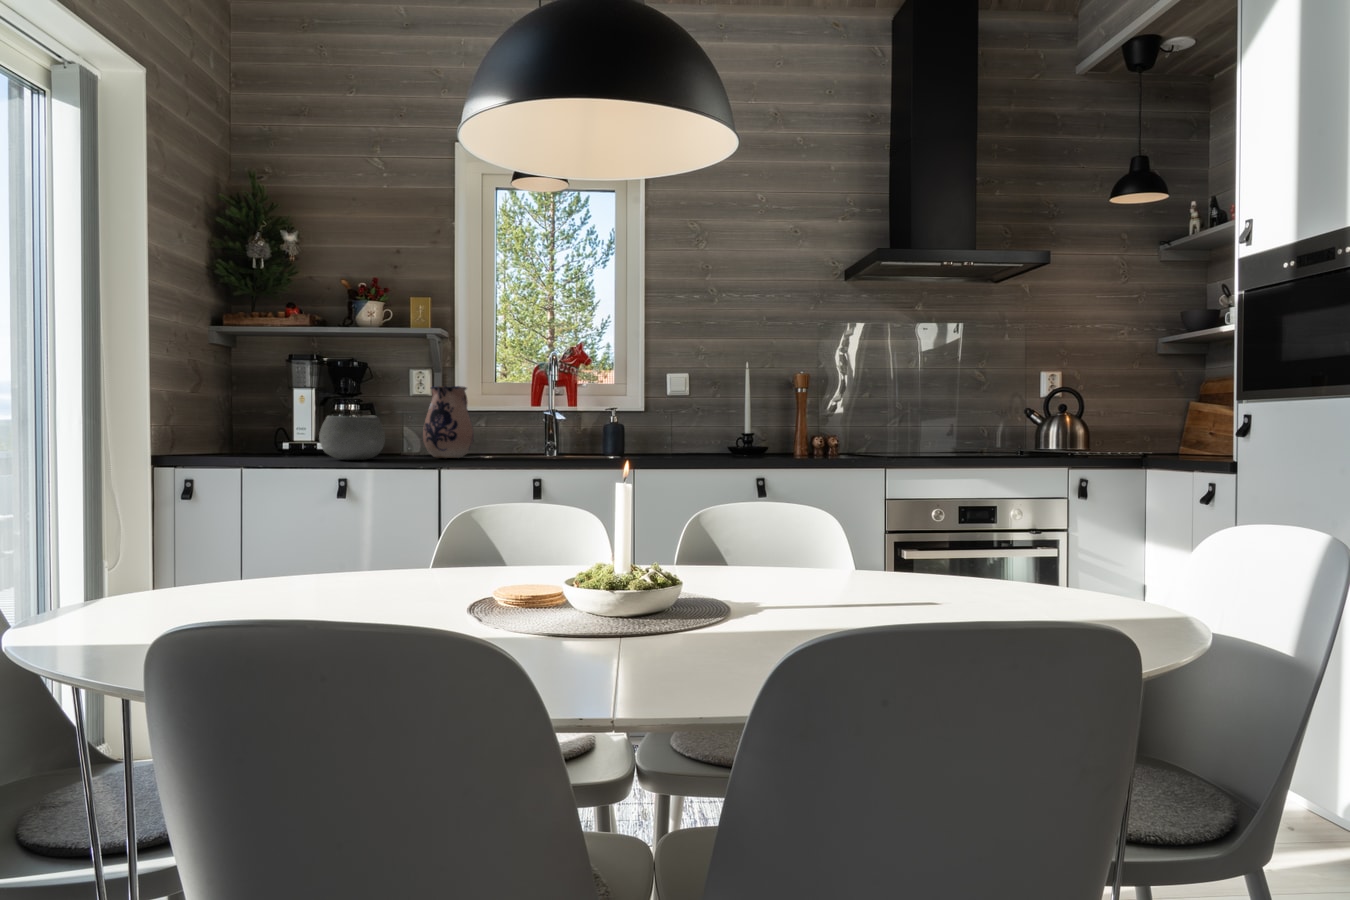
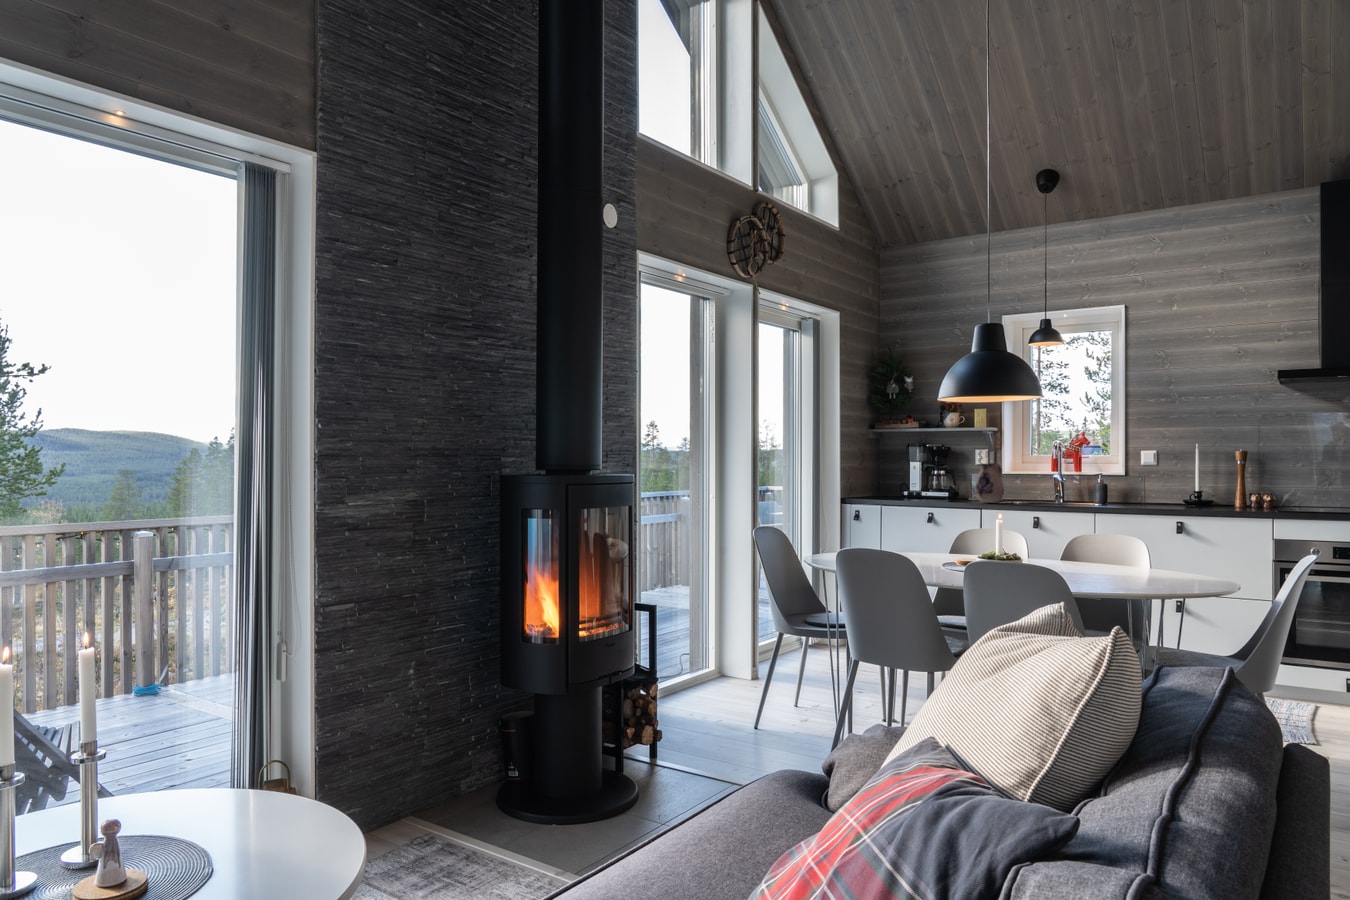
bowl: present [319,416,385,460] -> none [920,479,954,503]

